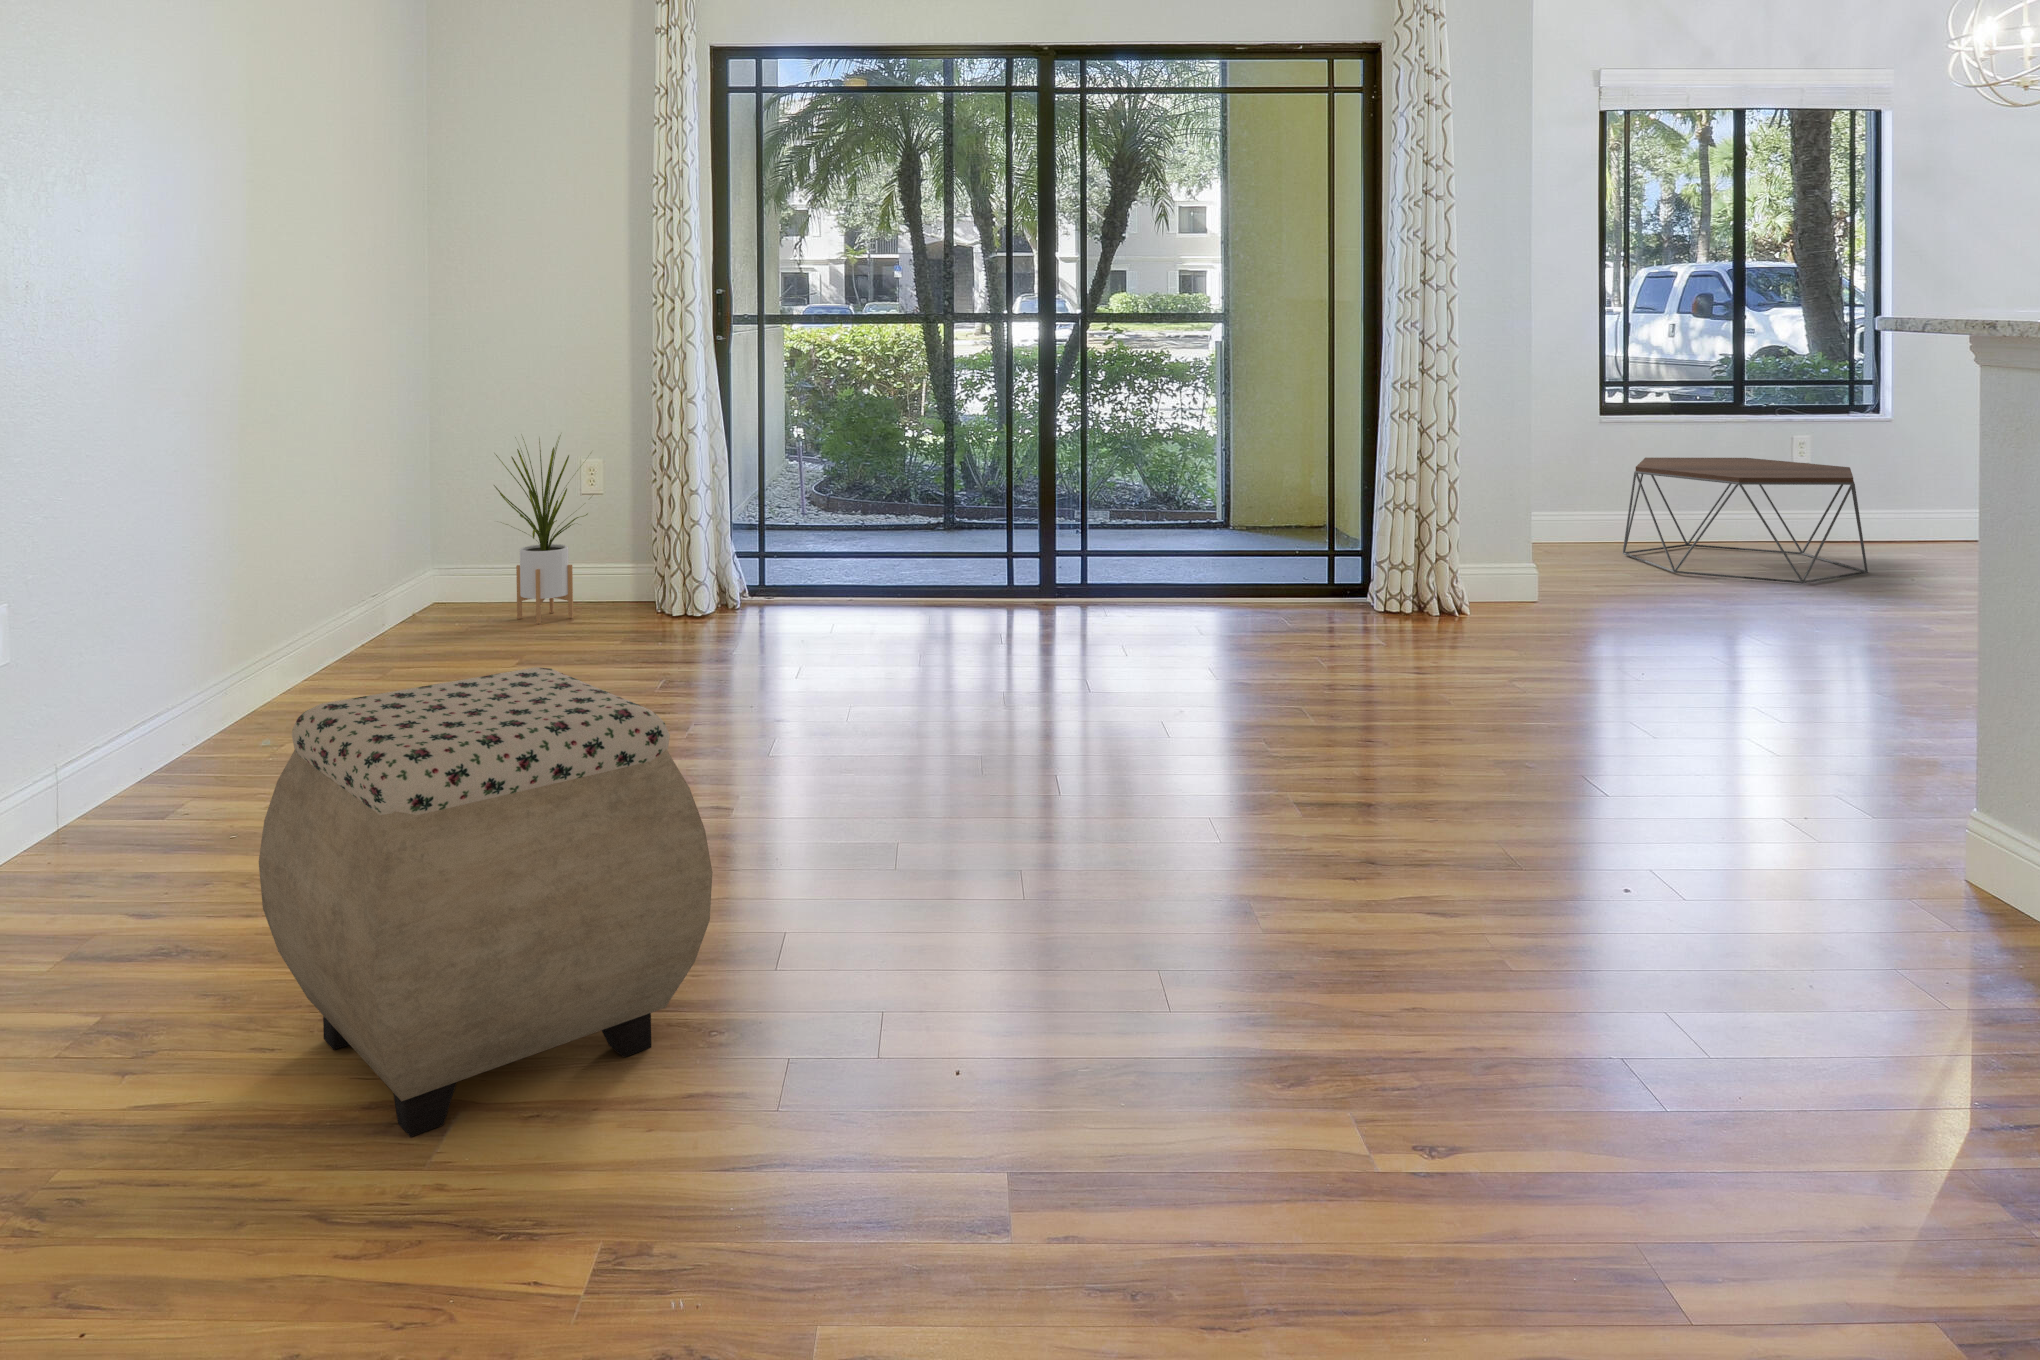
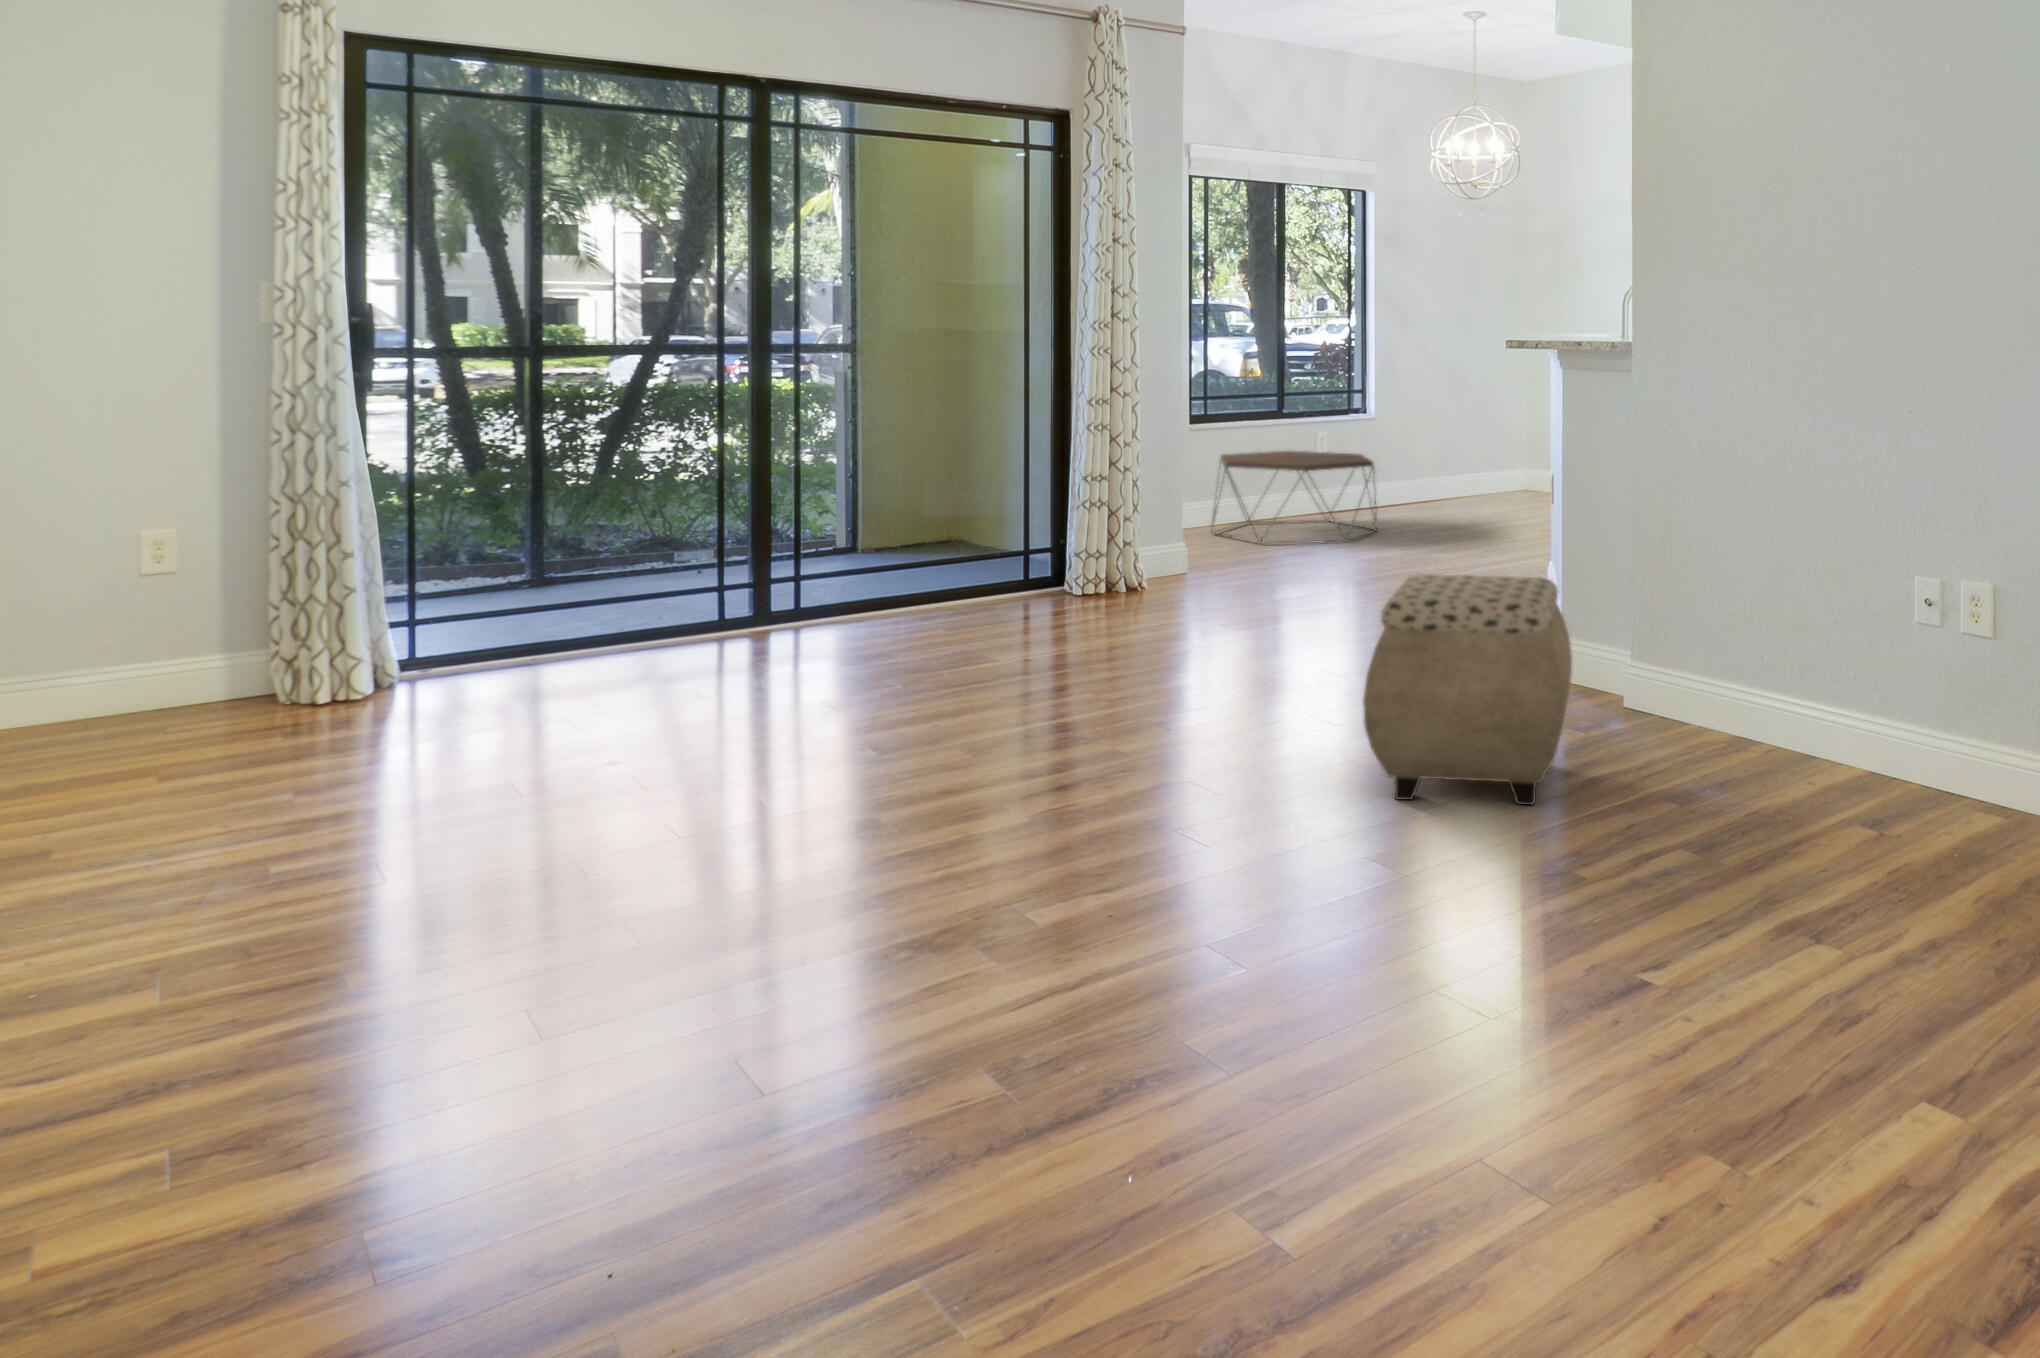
house plant: present [494,435,588,624] -> none [30,494,202,737]
ottoman: present [259,667,713,1137] -> present [1363,574,1572,805]

